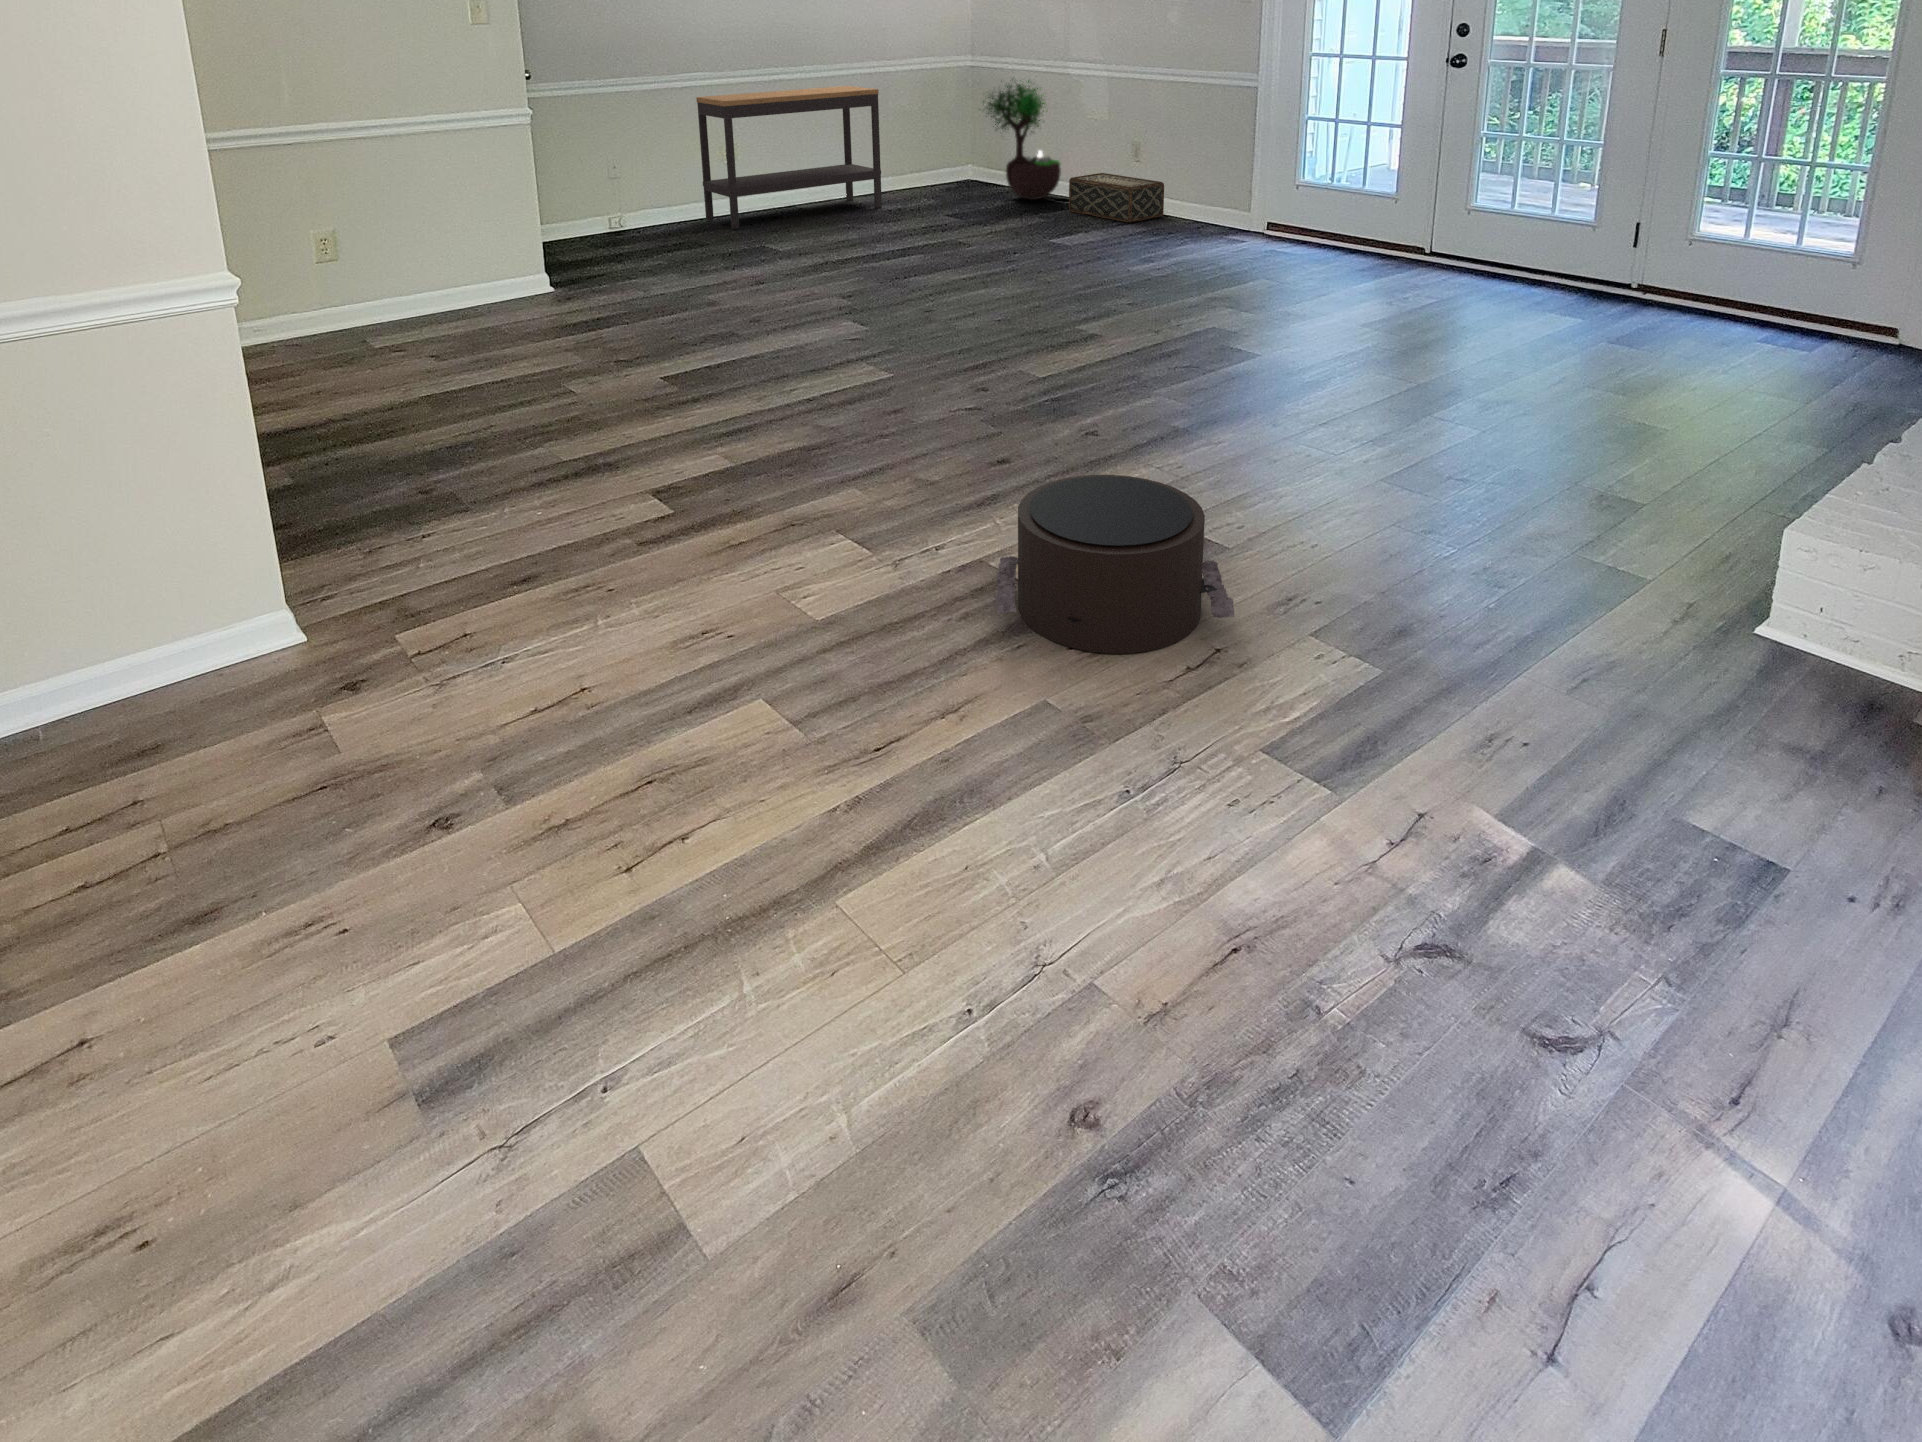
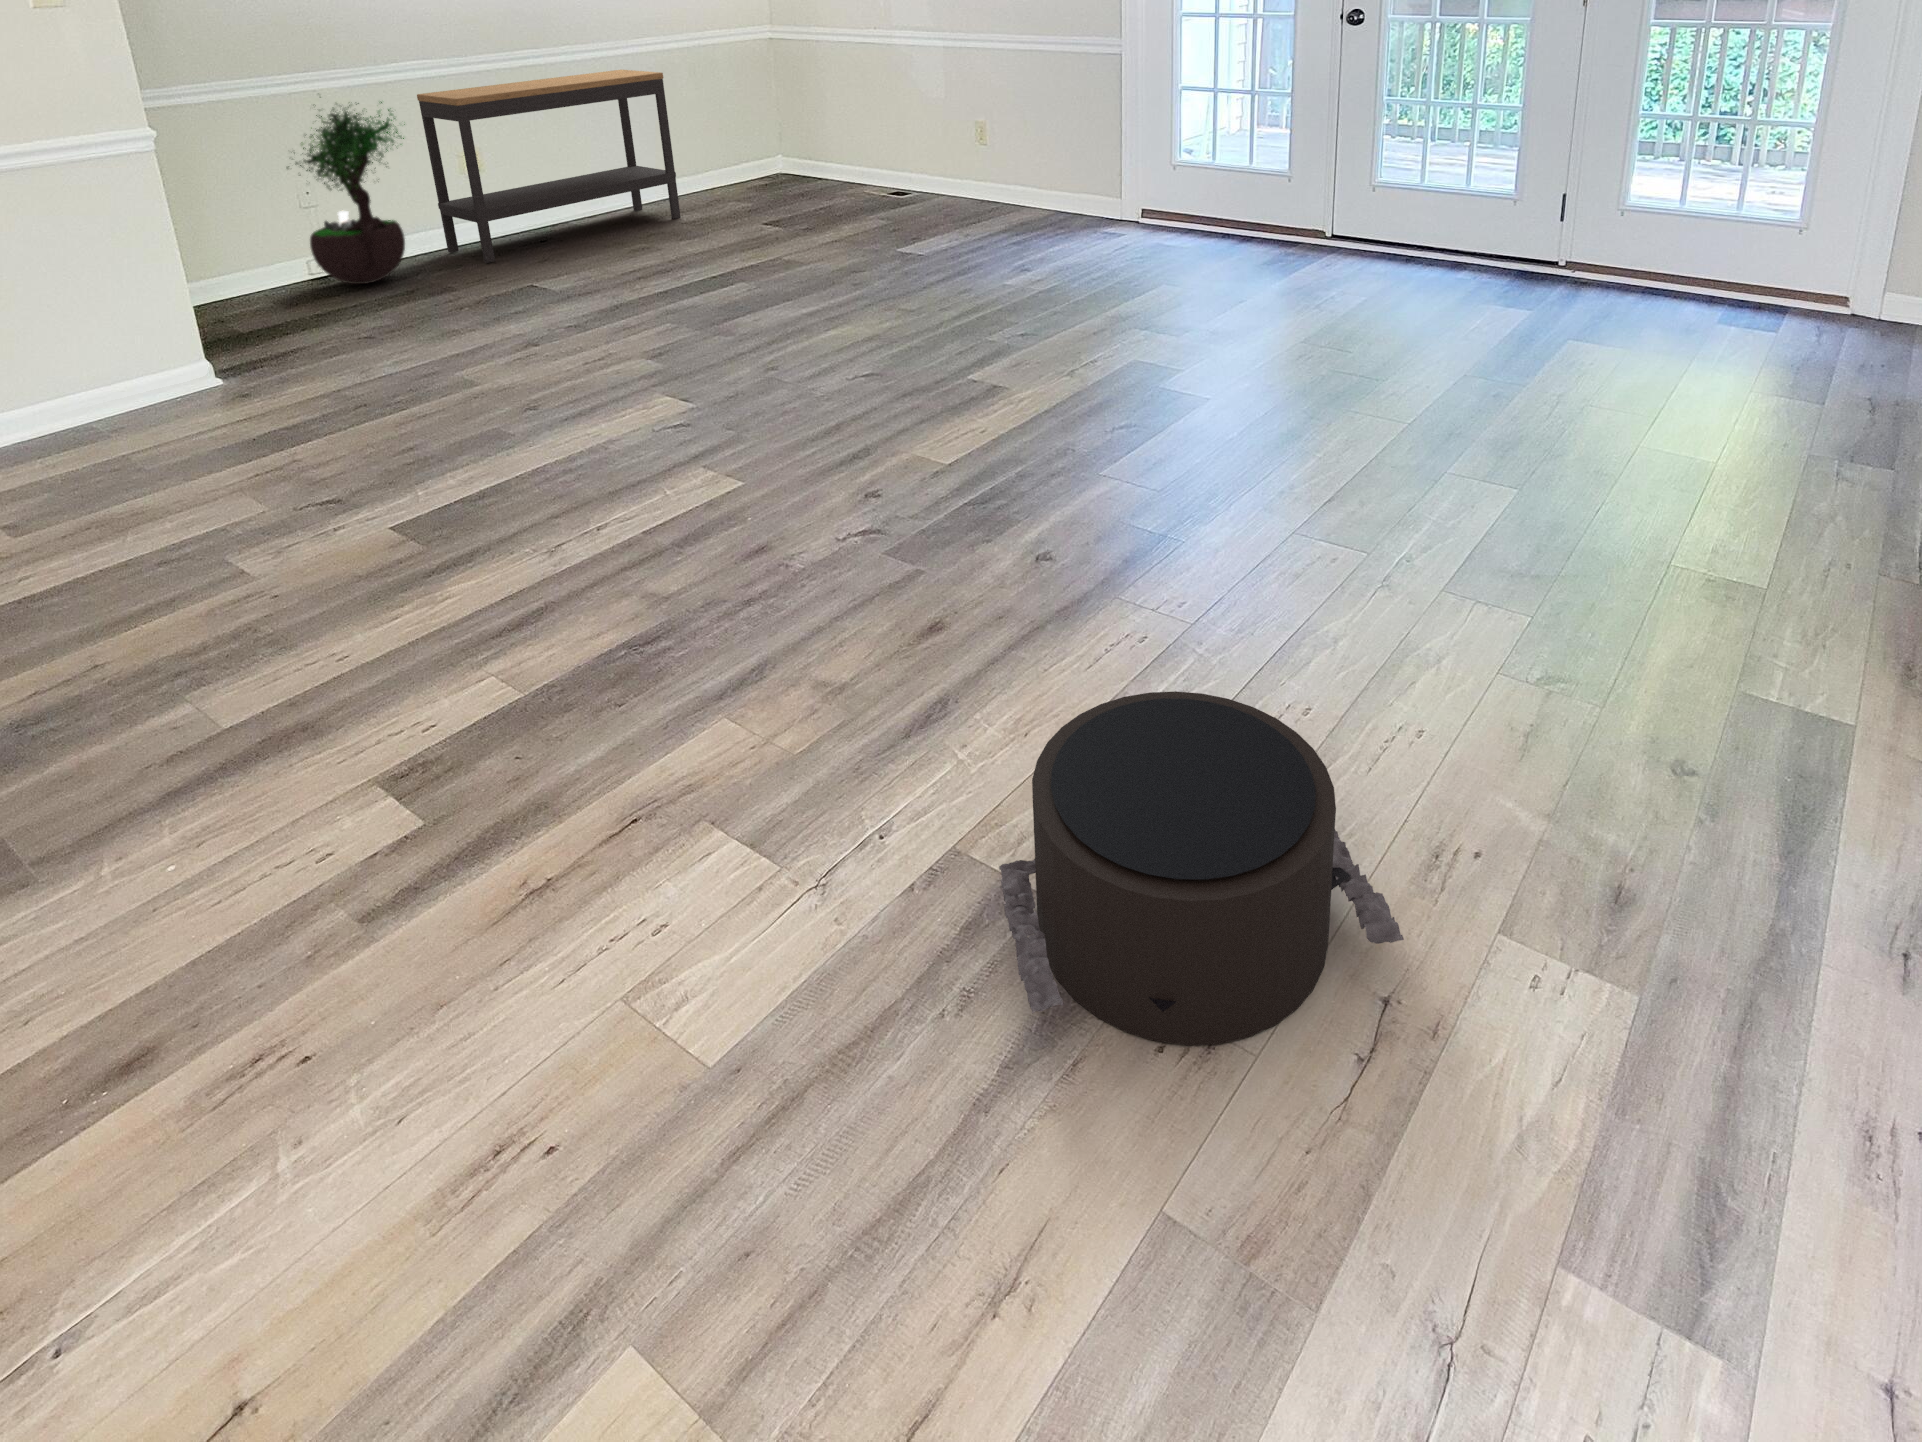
potted tree: present [983,78,1061,200] -> present [287,97,405,284]
woven basket: present [1069,173,1164,222] -> none [908,159,1021,217]

